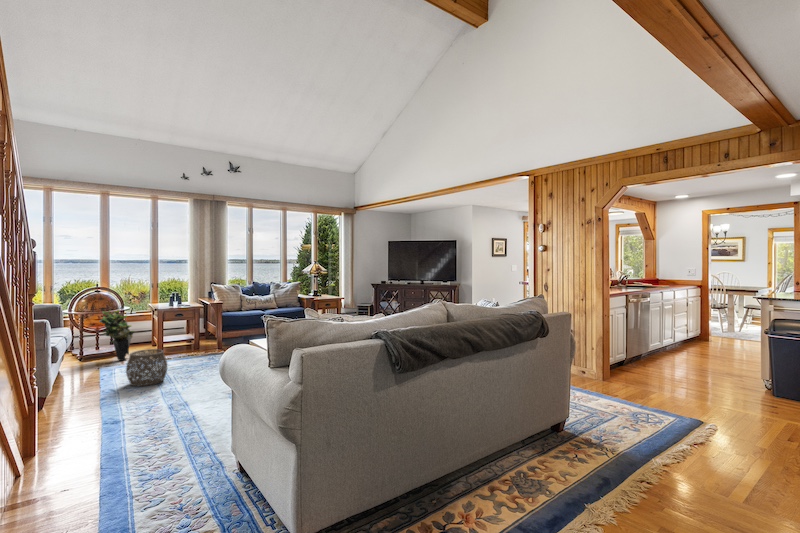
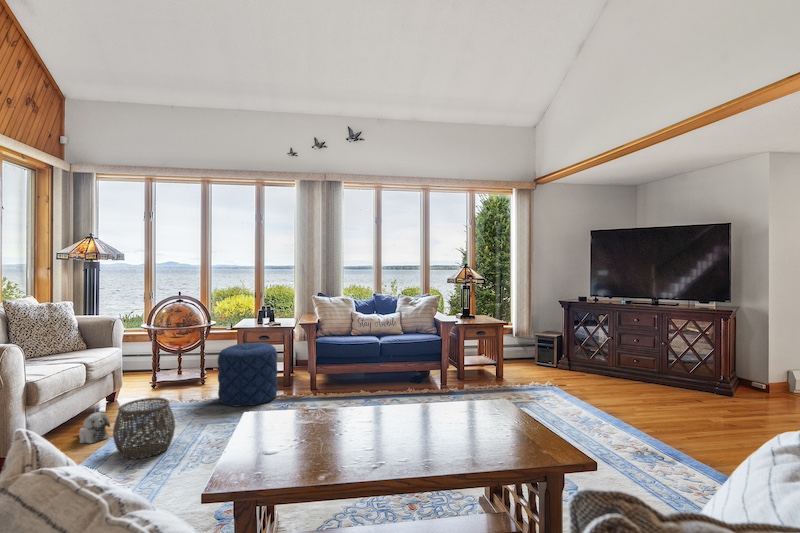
potted plant: present [99,310,134,361] -> none [161,326,204,397]
pouf: none [156,317,201,361] -> present [218,343,278,406]
plush toy: none [74,365,104,387] -> present [79,412,110,443]

